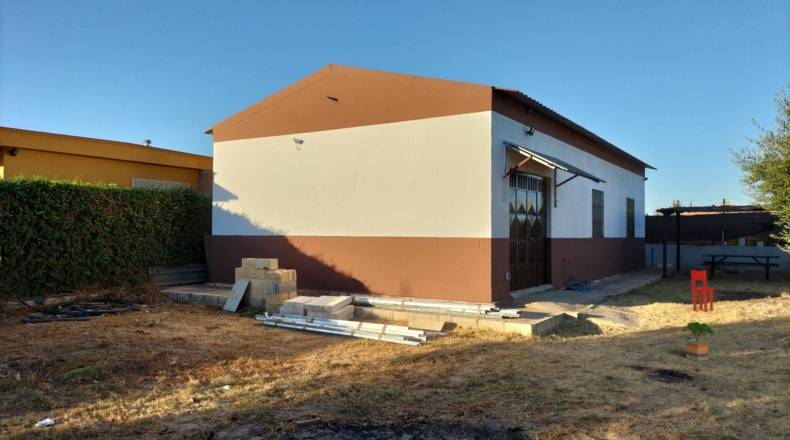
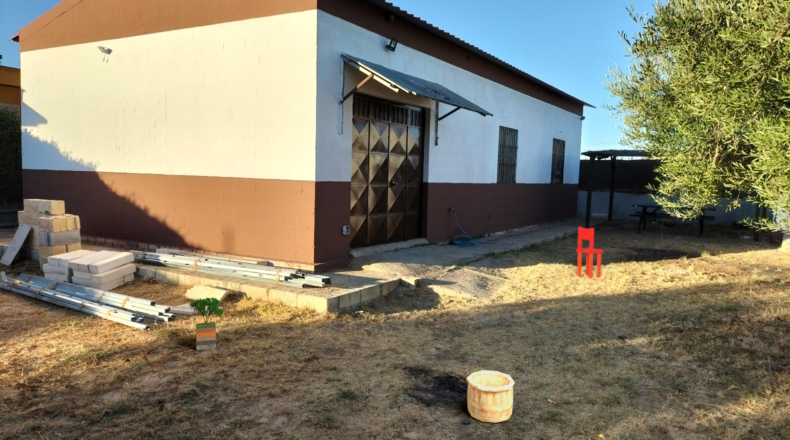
potted tree: present [683,322,714,361] -> present [189,297,224,350]
wooden bucket: none [701,355,736,386] -> present [466,370,515,423]

